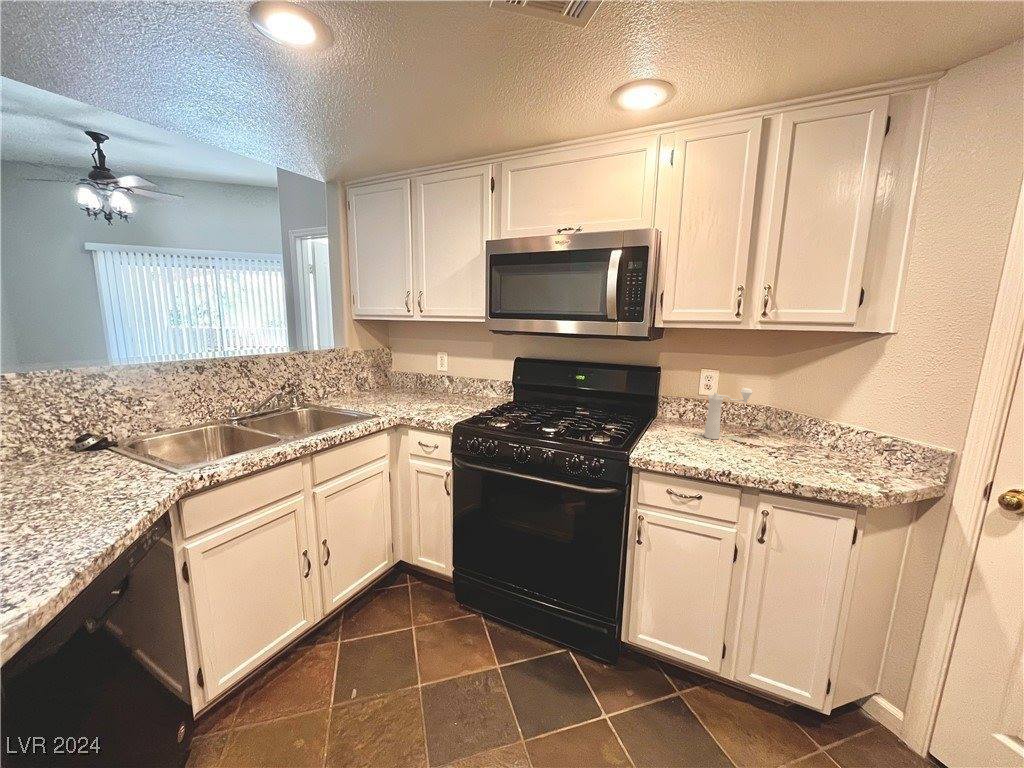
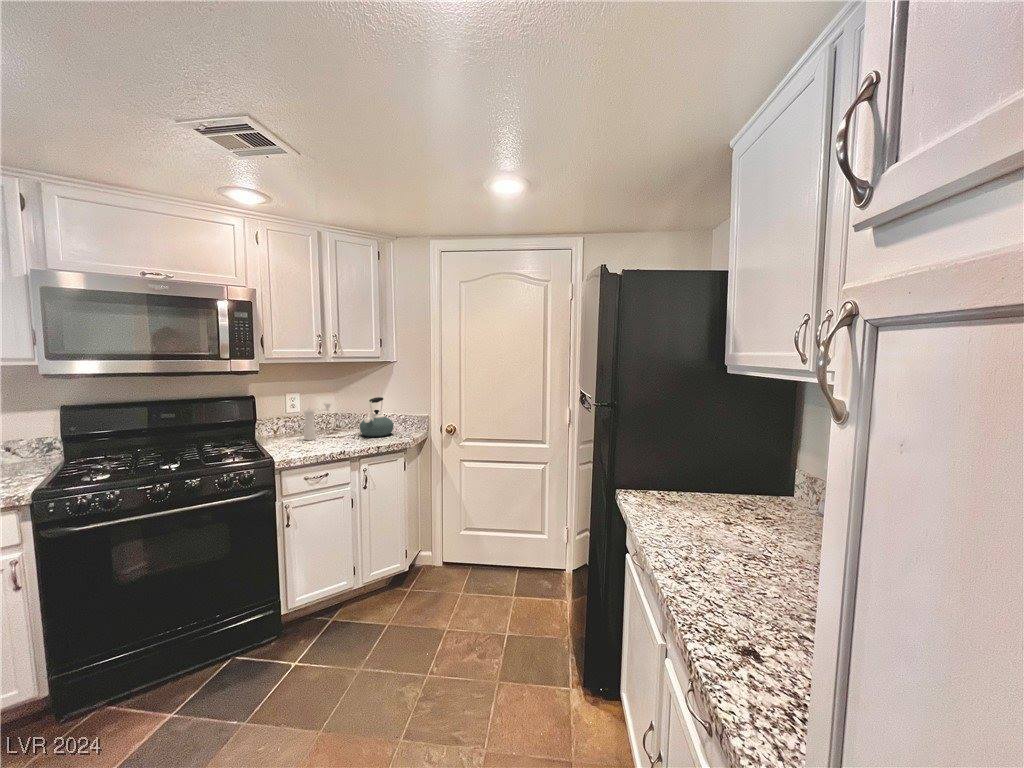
kettle: none [790,396,858,466] -> present [360,397,394,437]

